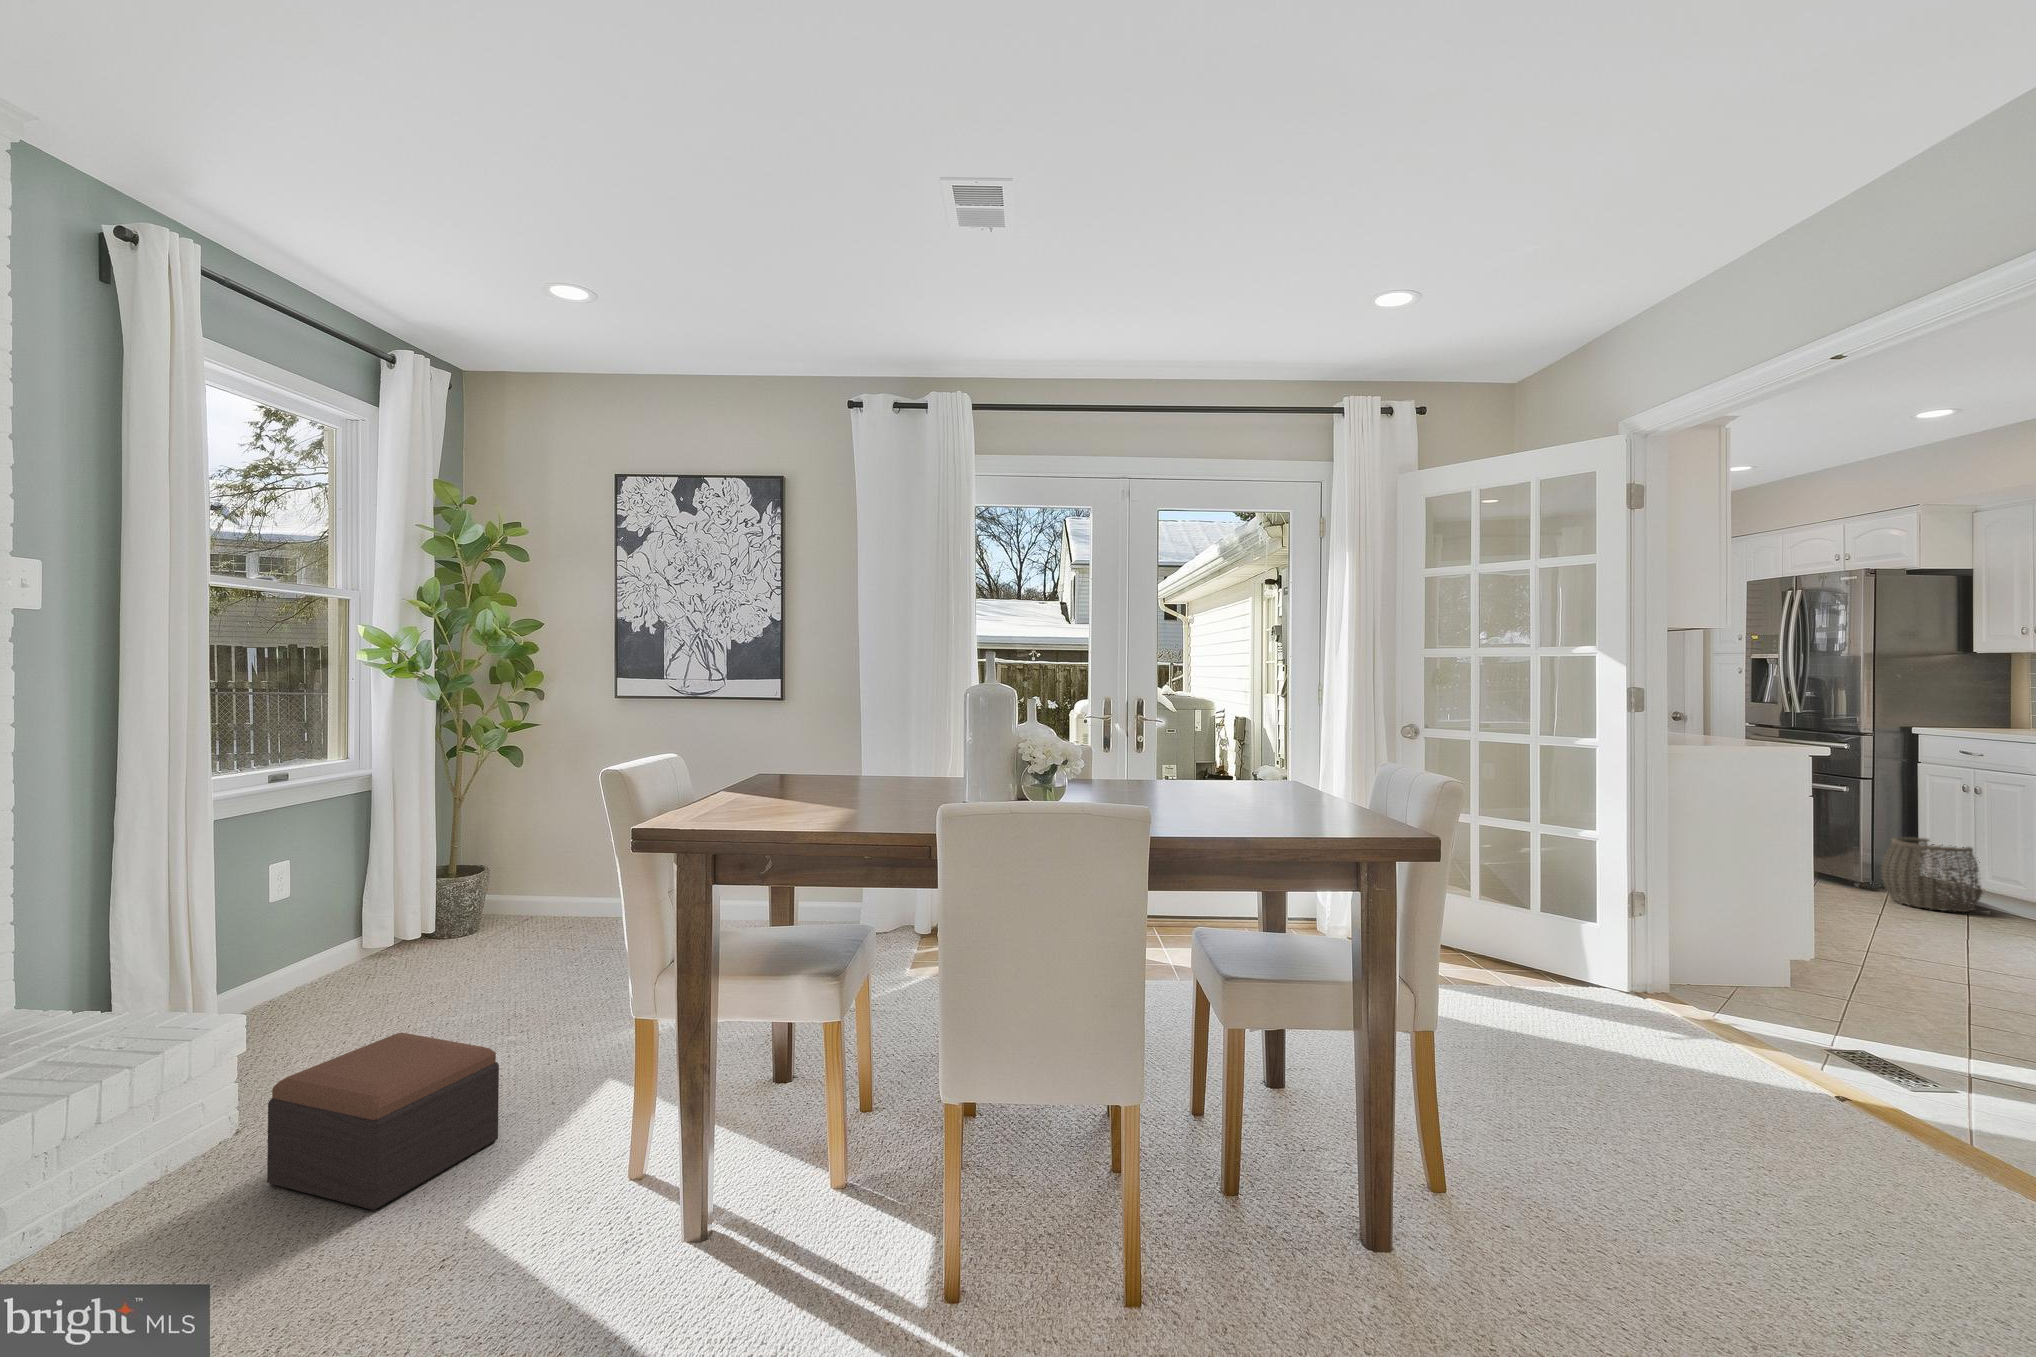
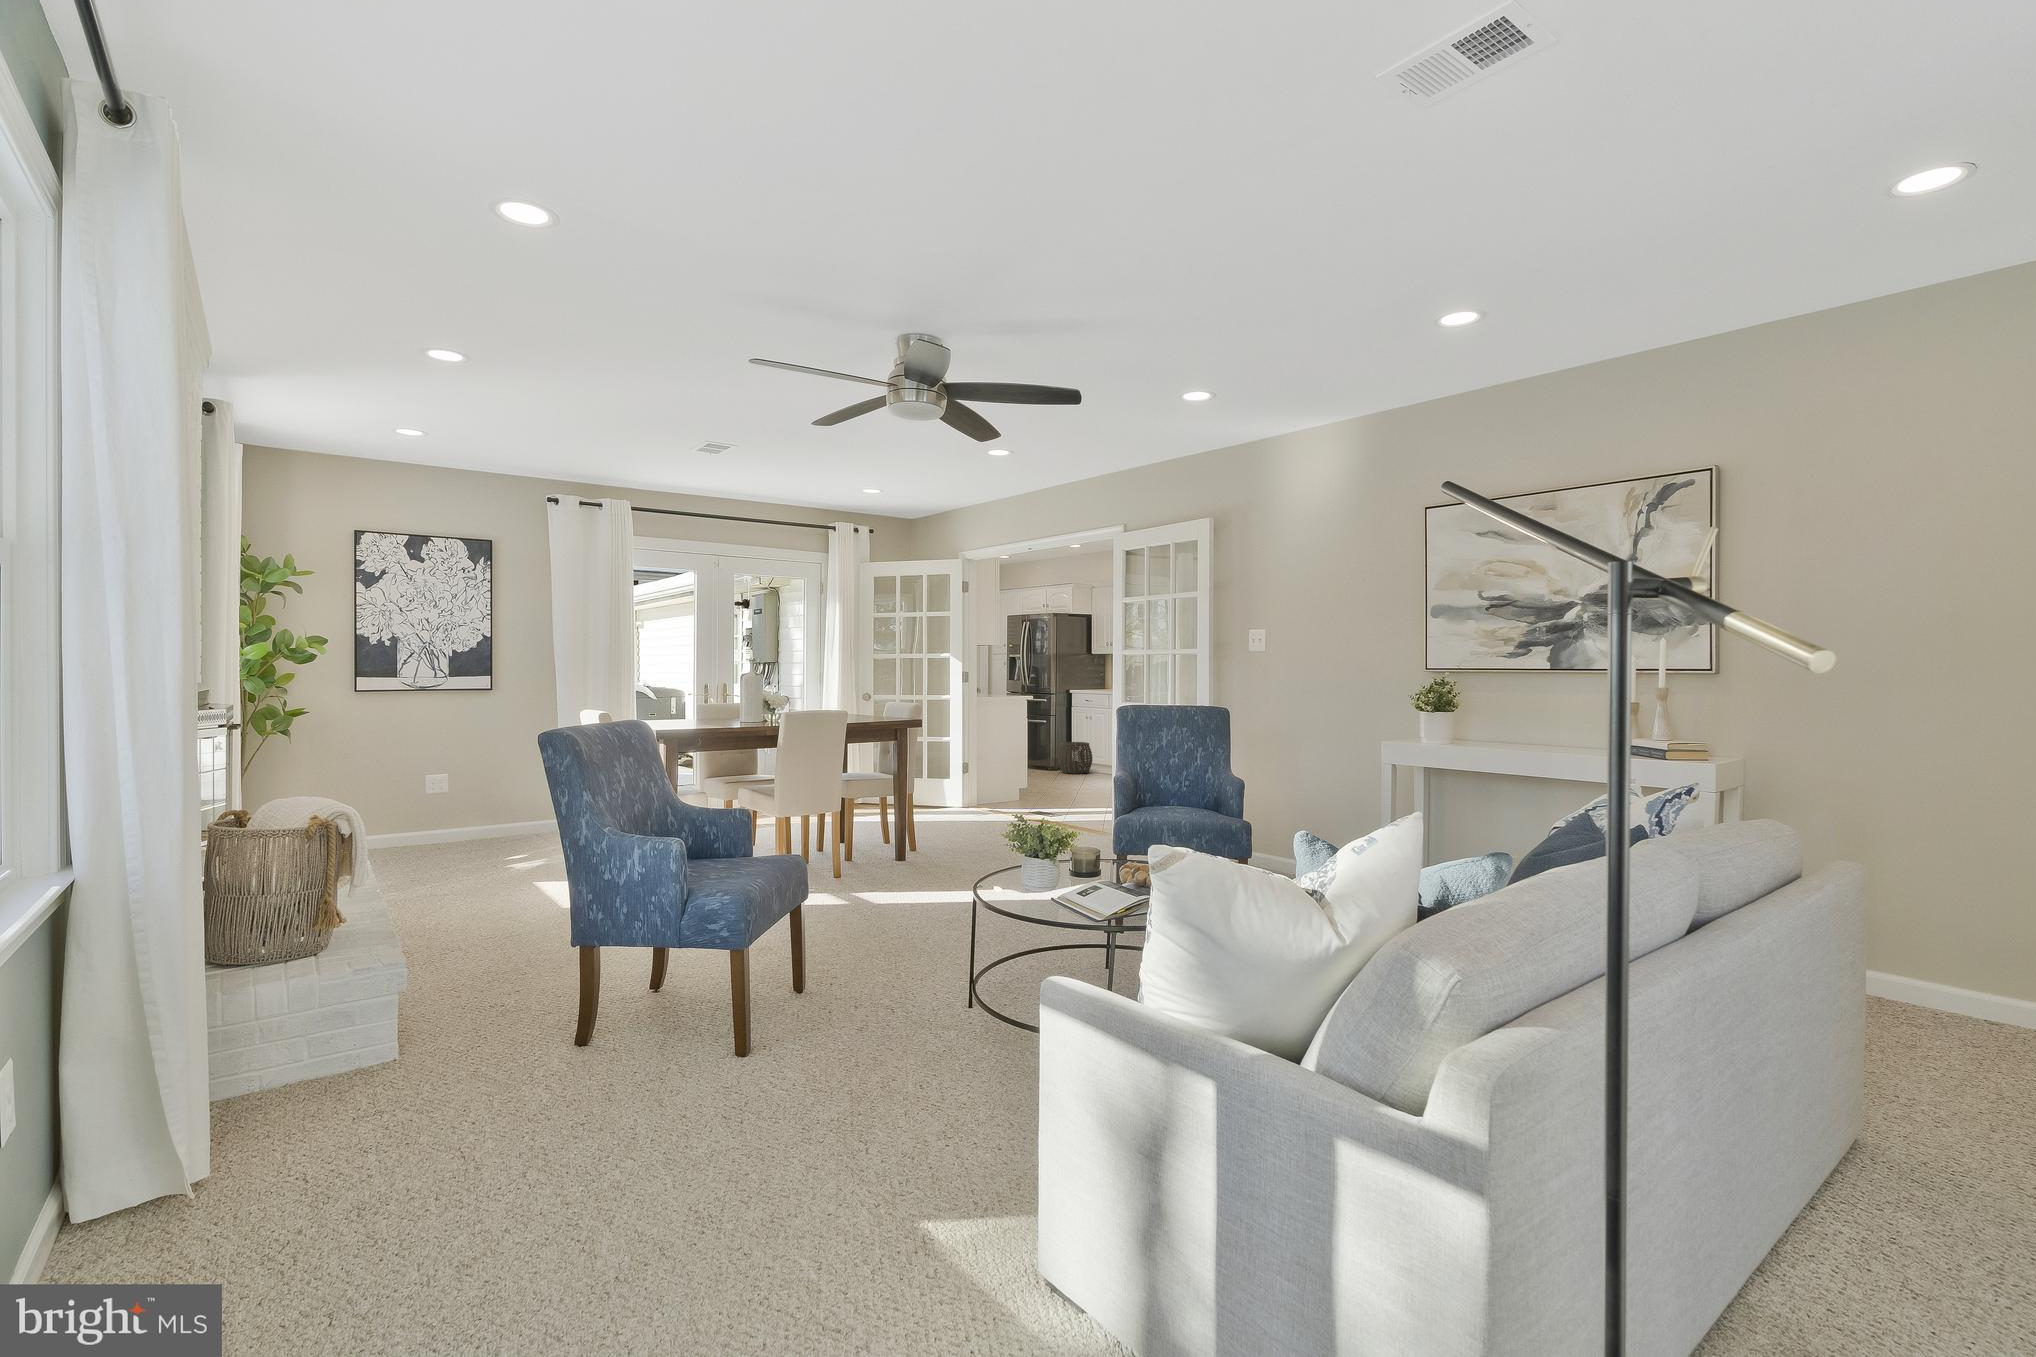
footstool: present [267,1033,499,1210] -> none [452,850,534,914]

